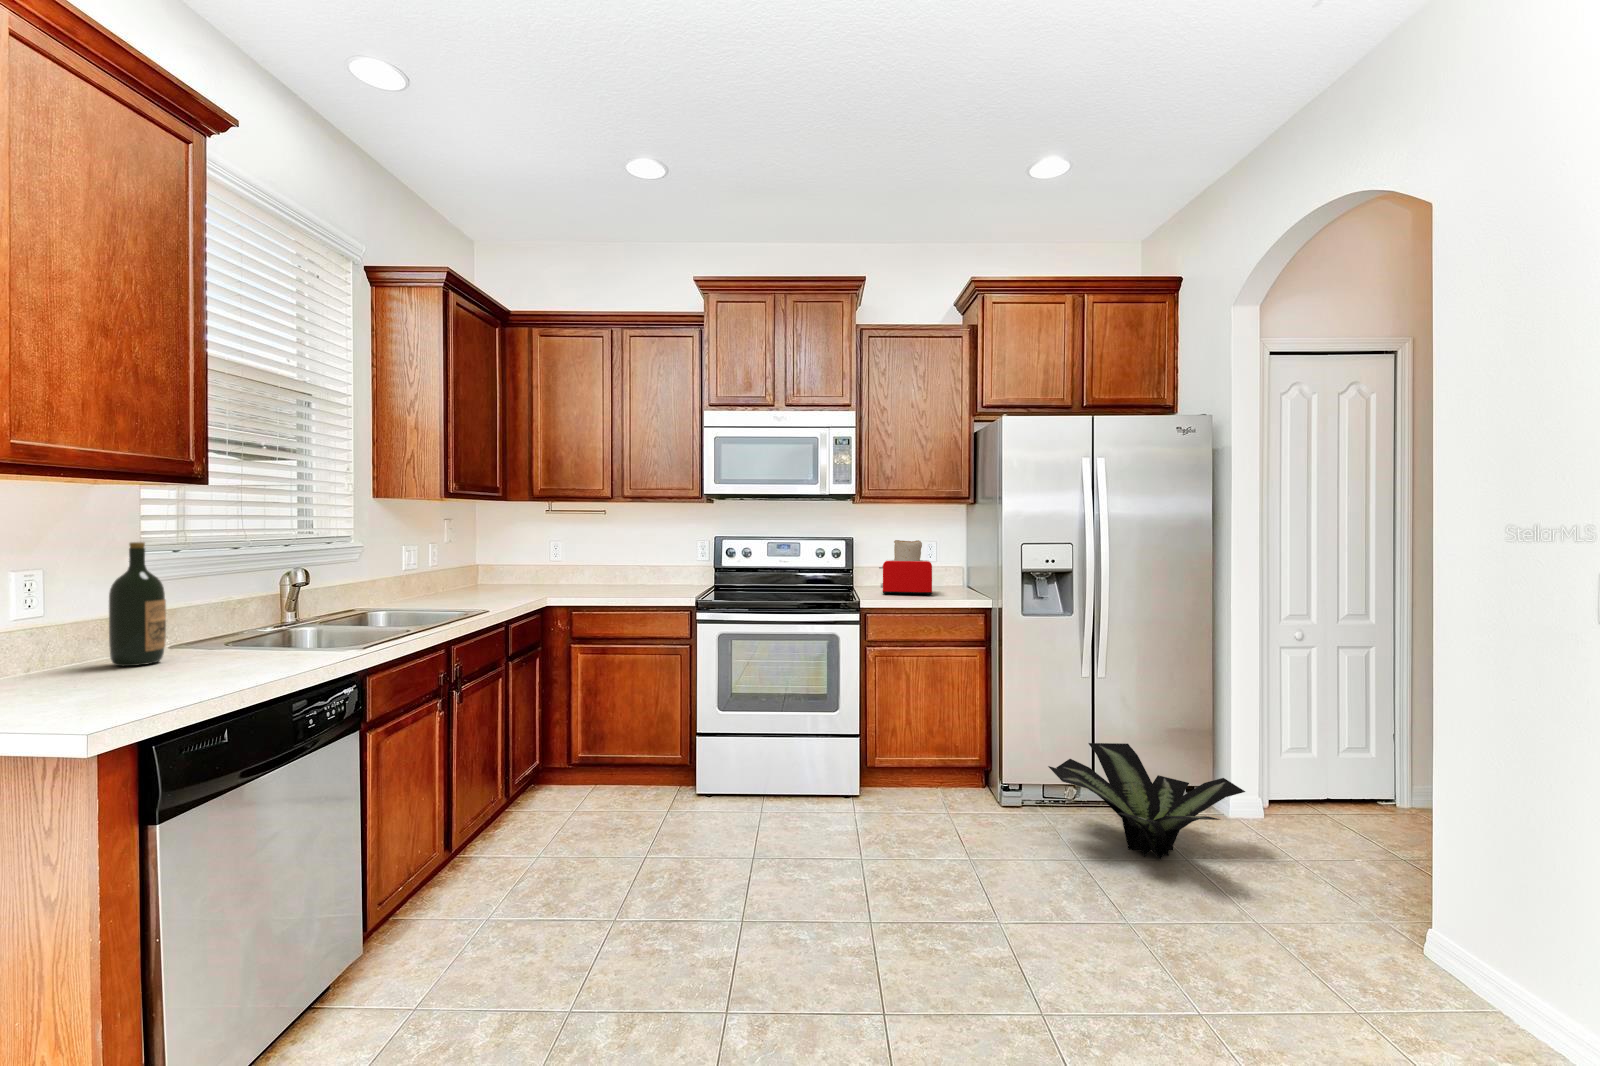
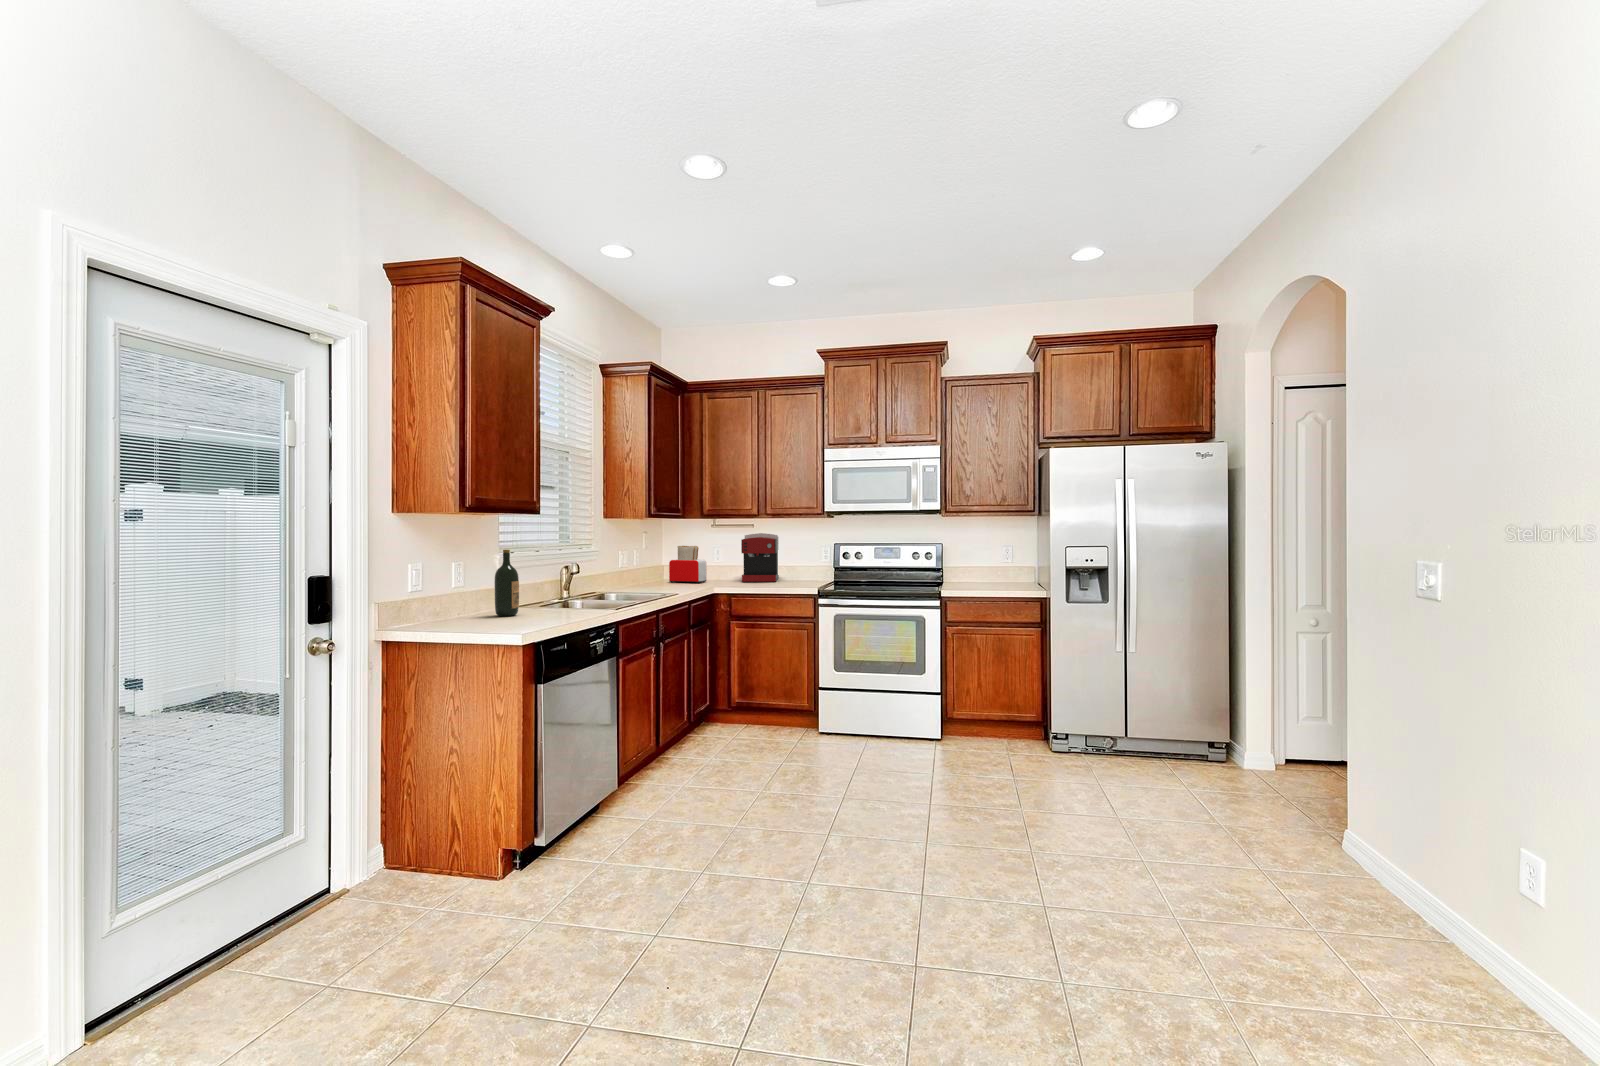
coffee maker: none [587,524,637,589] -> present [741,533,779,582]
toaster: present [879,540,932,595] -> present [669,546,706,583]
potted plant: present [1048,743,1245,860] -> none [1078,705,1236,791]

